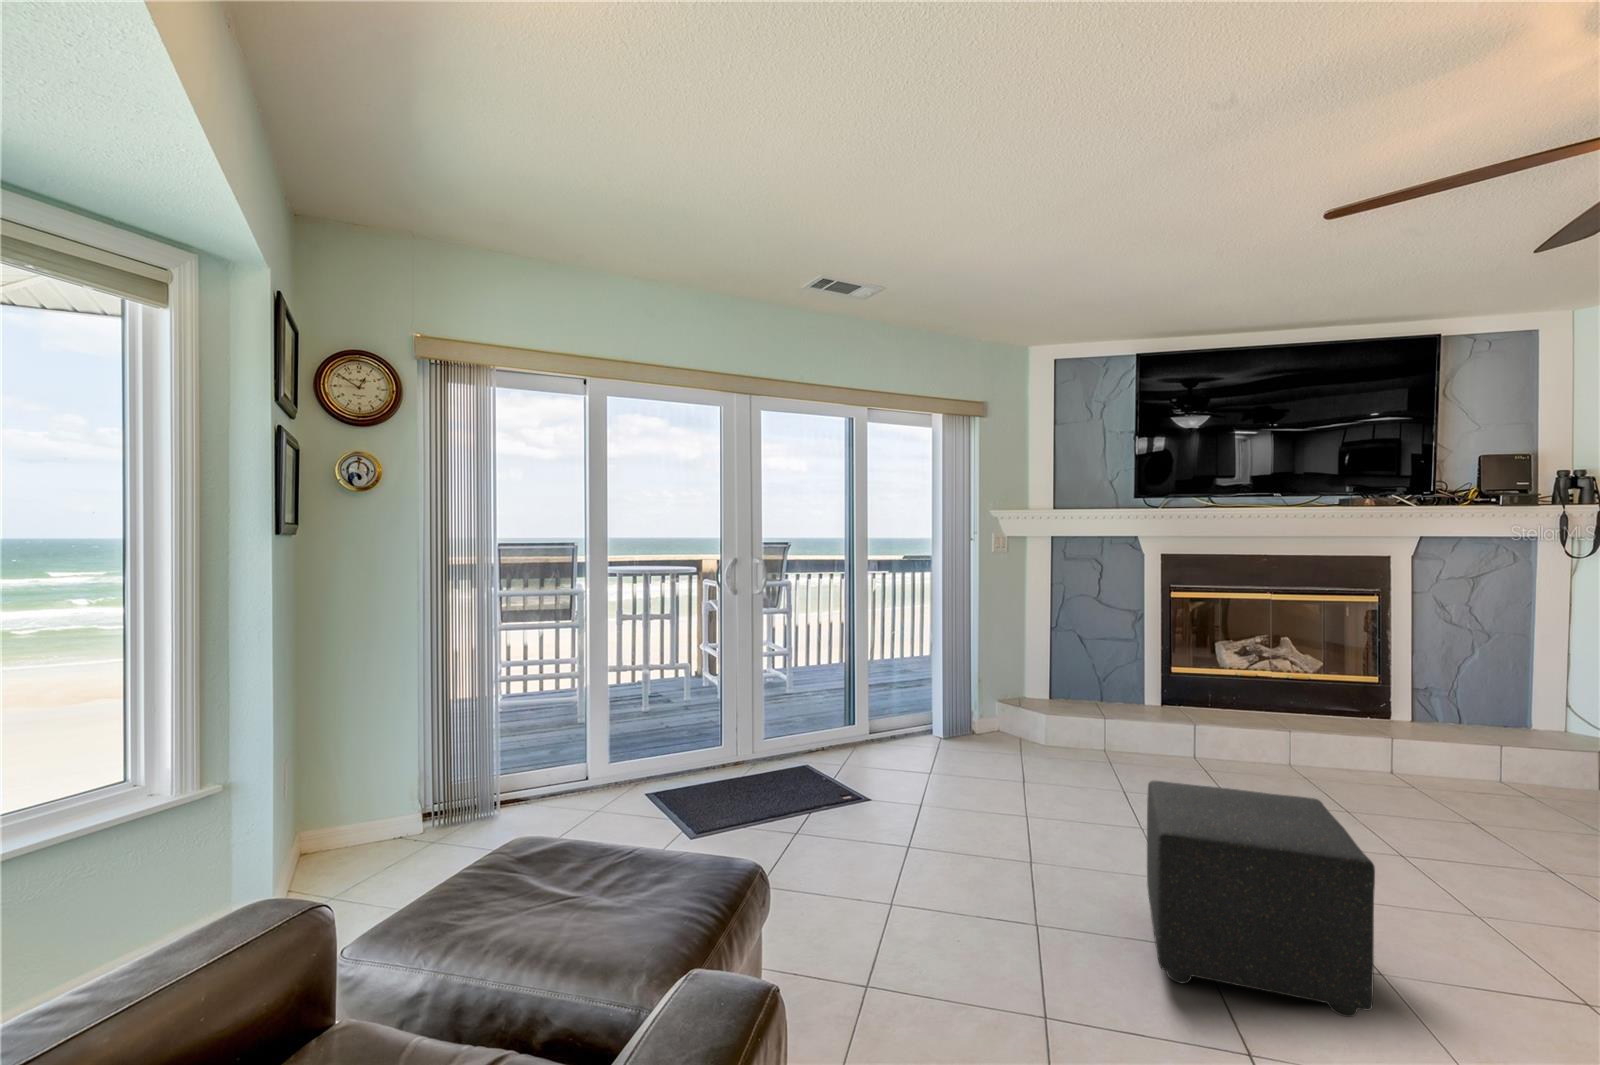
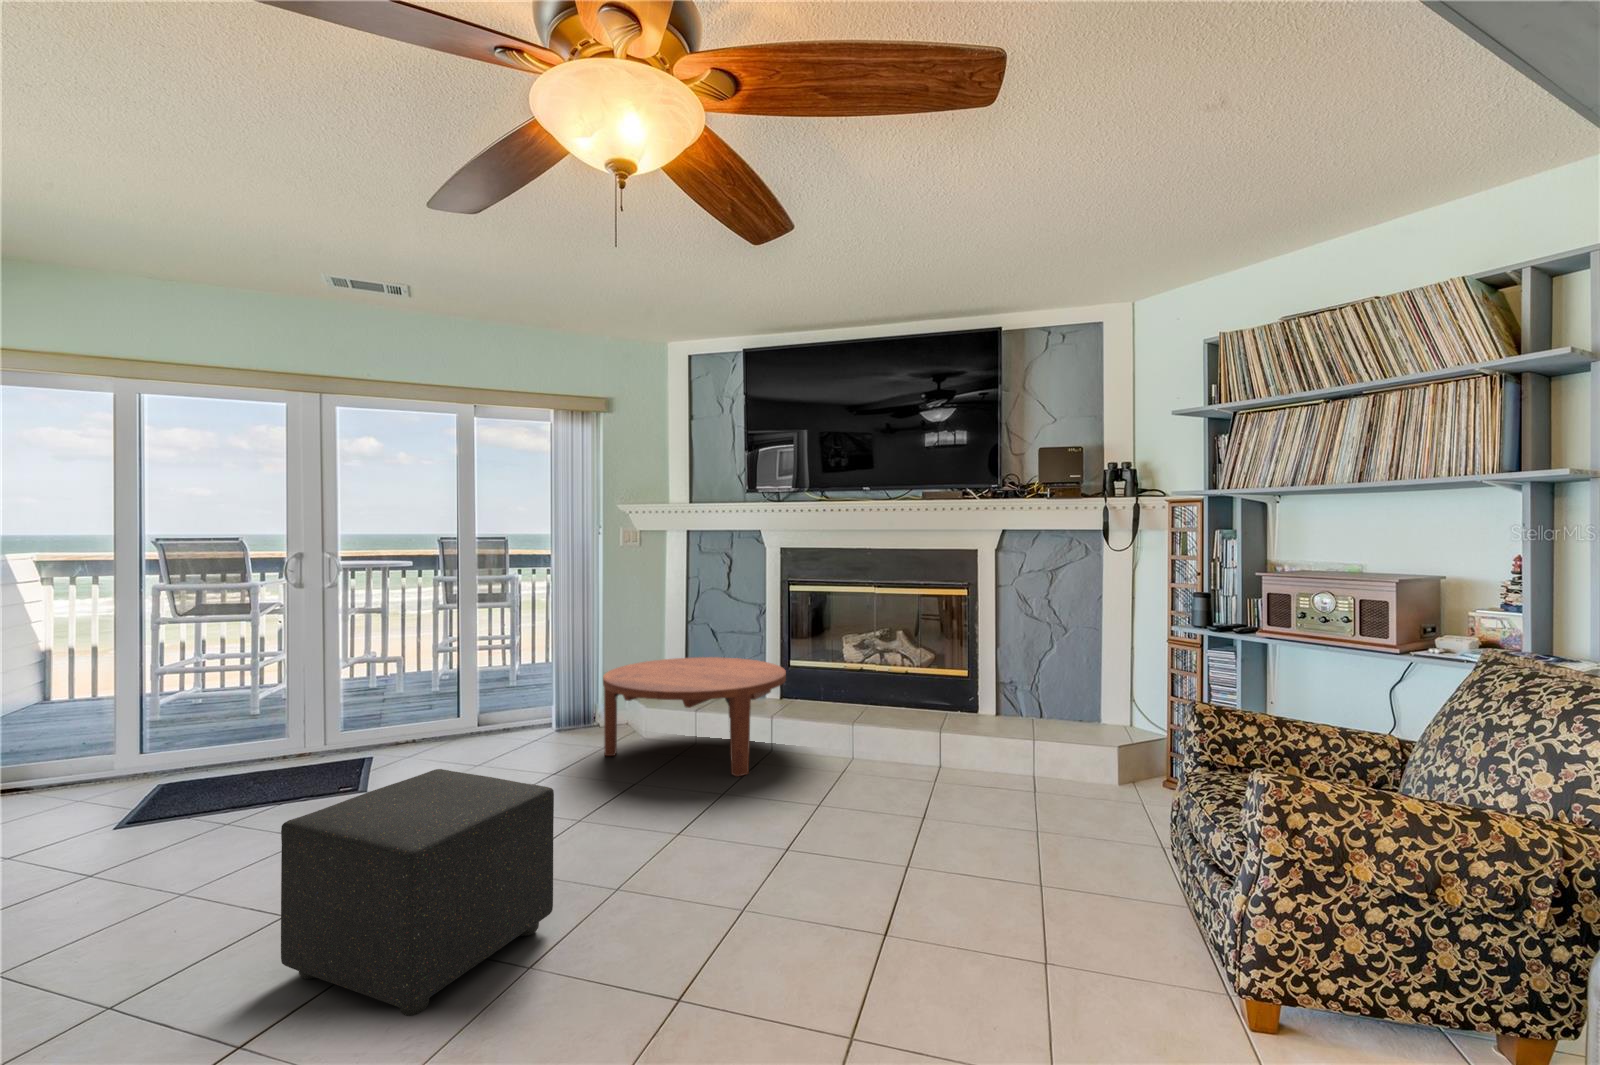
coffee table: none [1025,664,1223,785] -> present [603,657,786,777]

